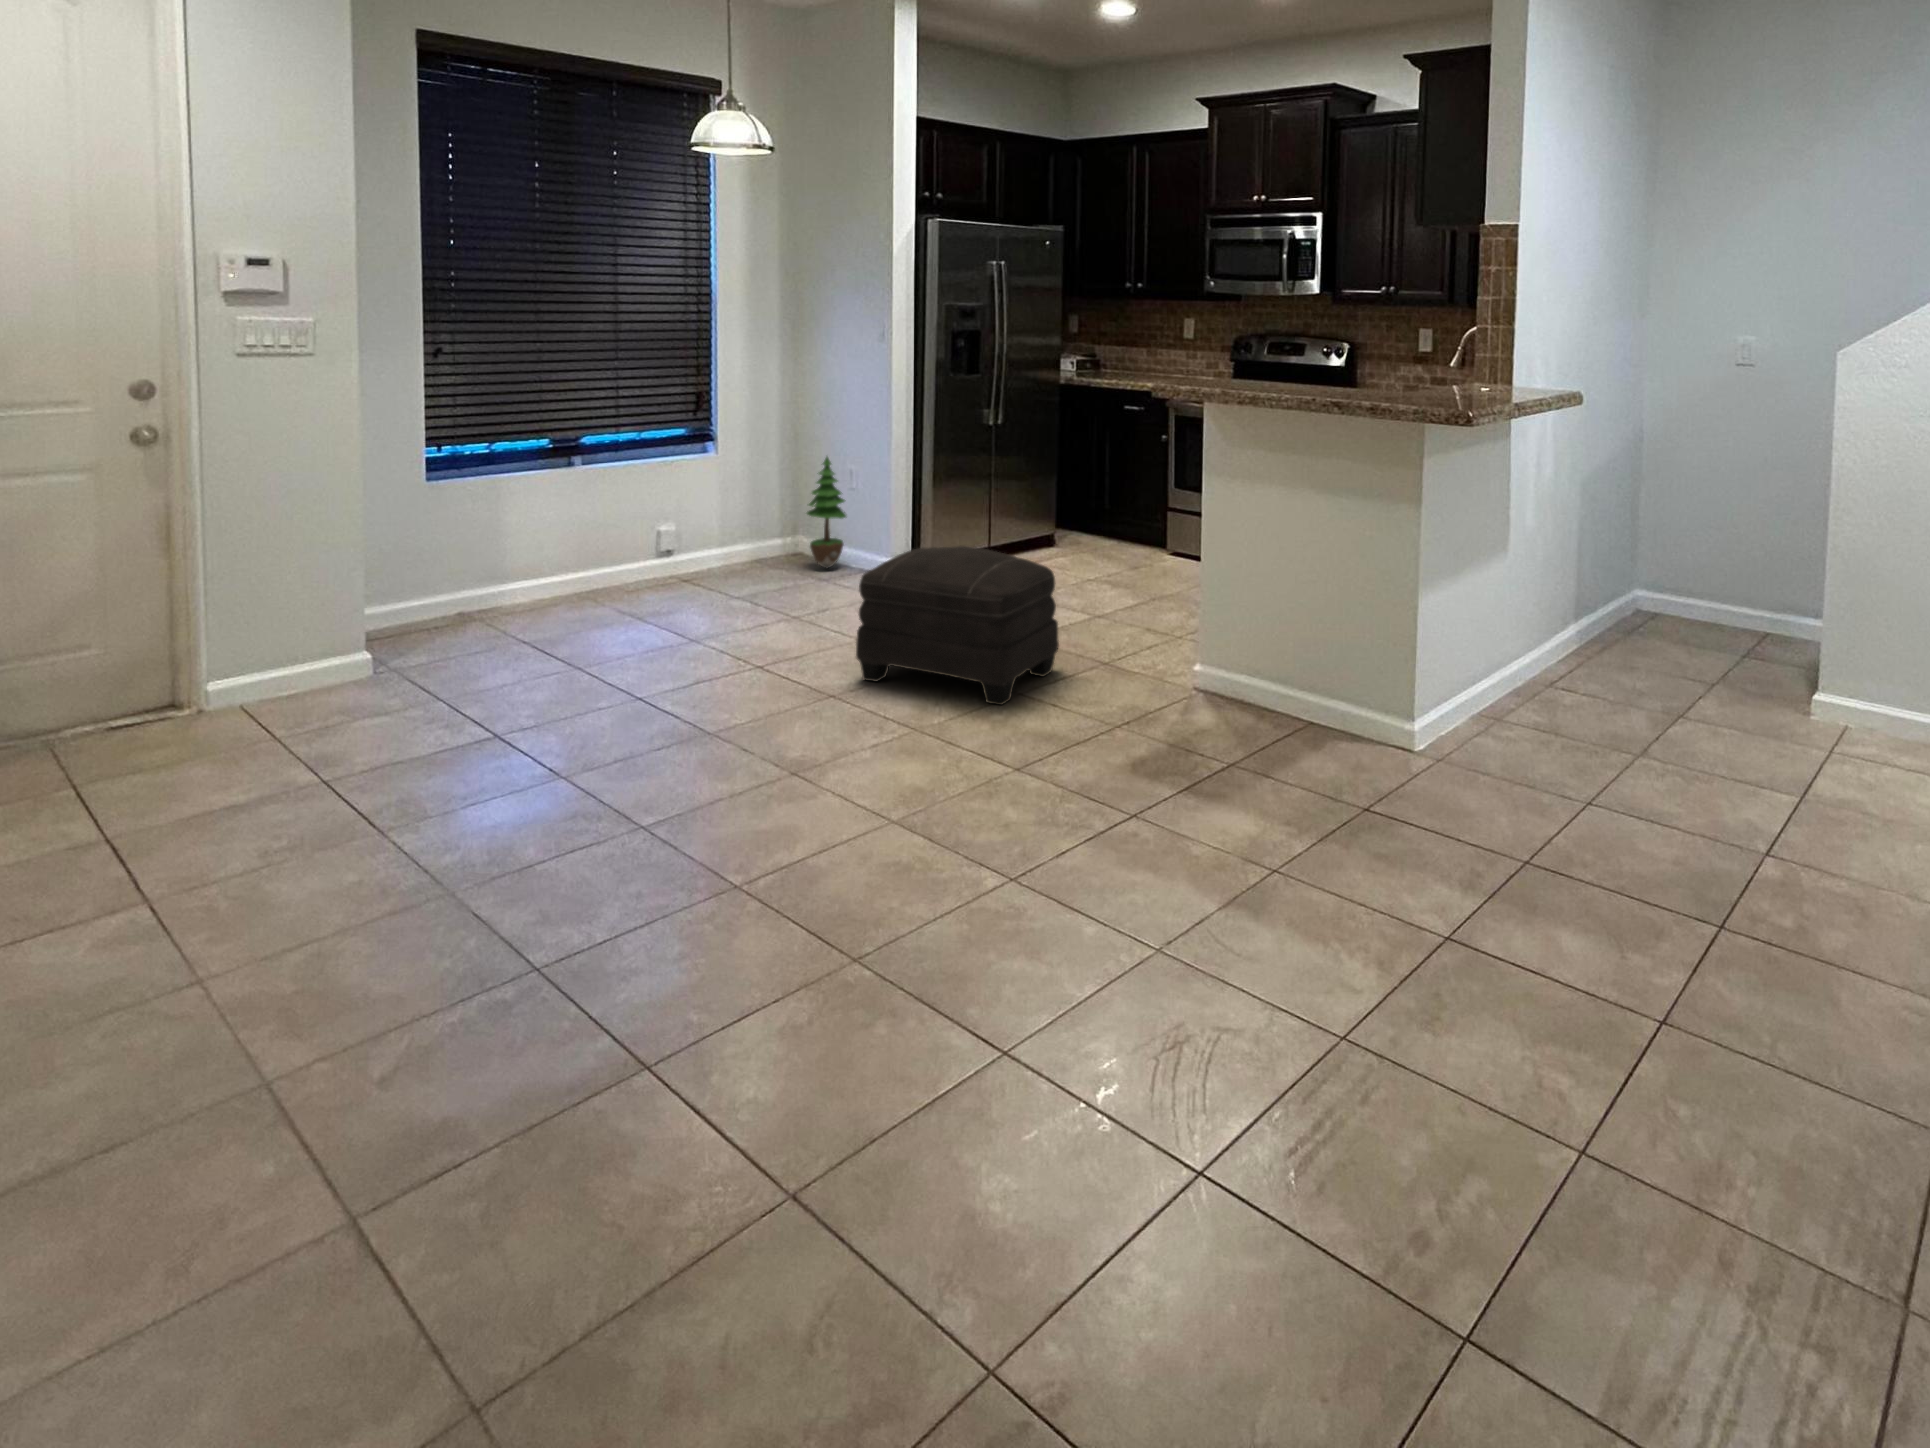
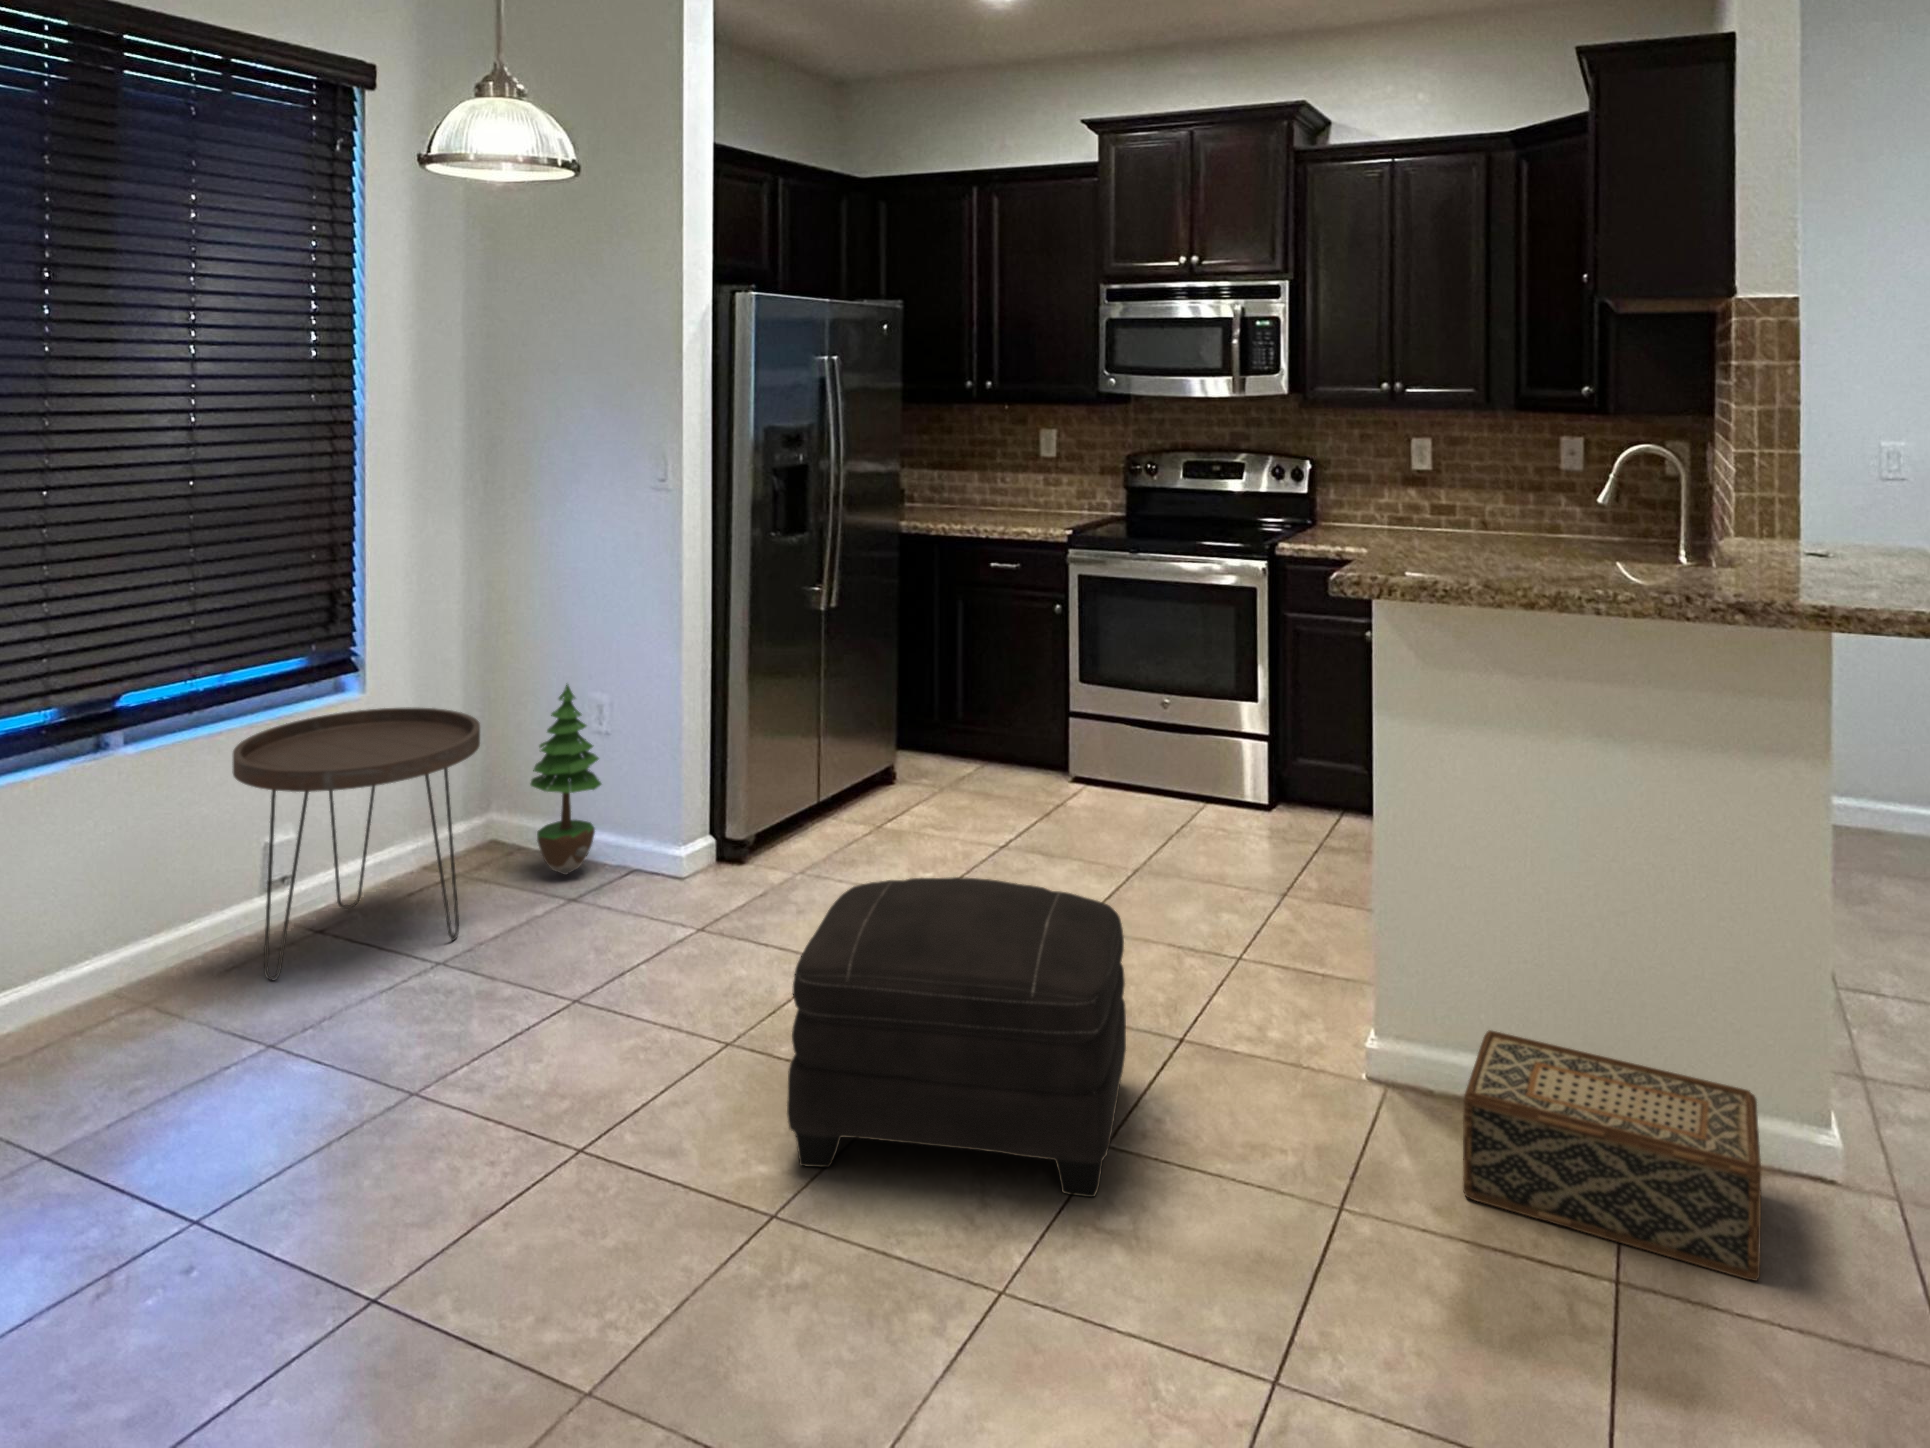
side table: none [635,462,769,595] -> present [233,707,480,981]
woven basket: none [1198,650,1371,769] -> present [1463,1030,1761,1281]

